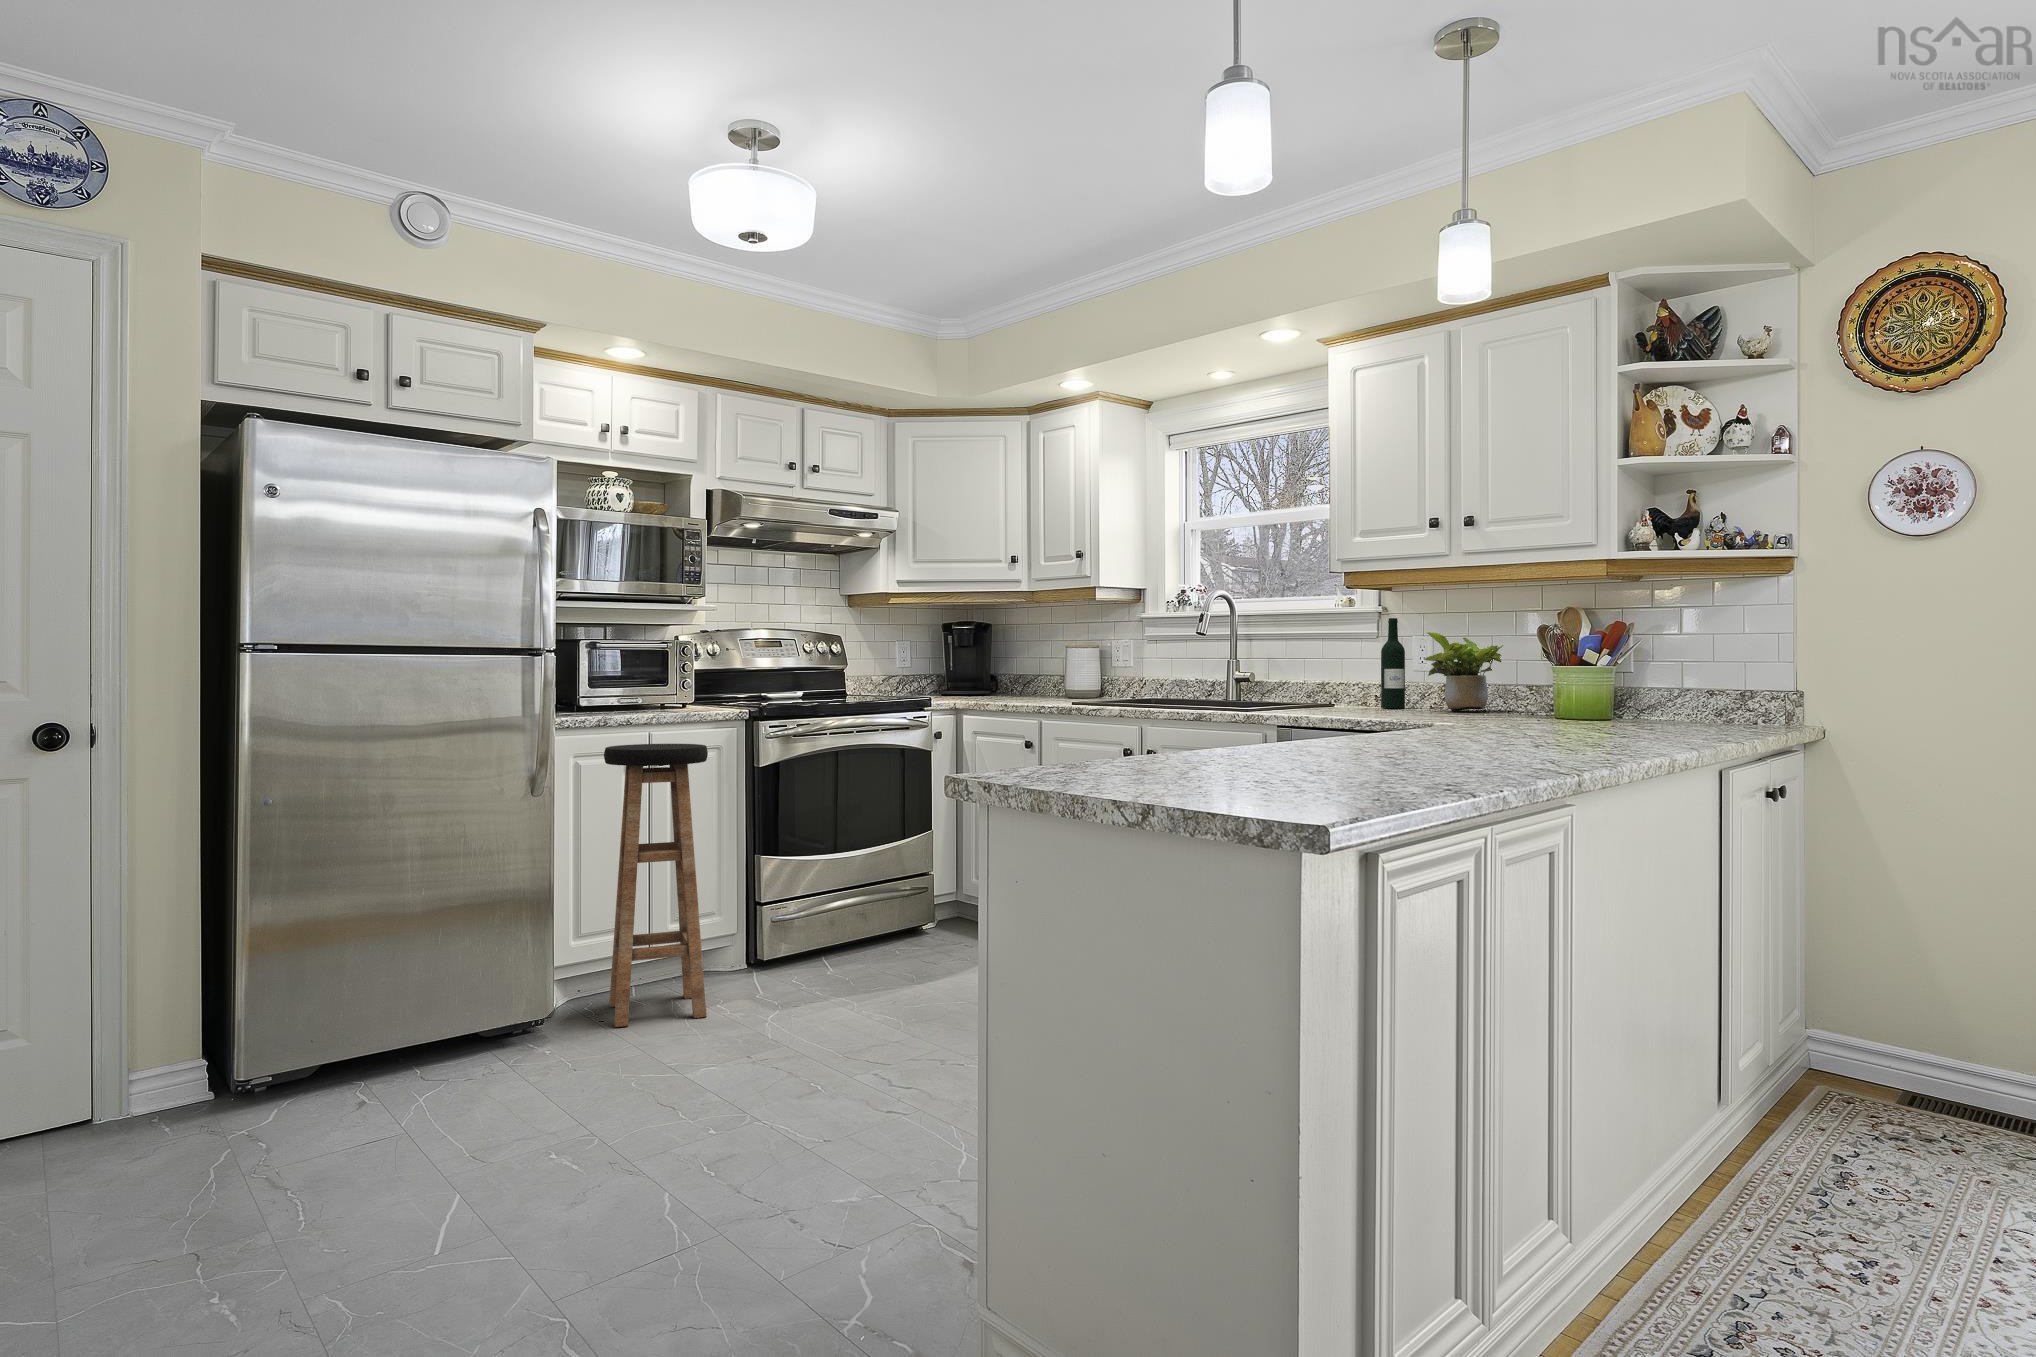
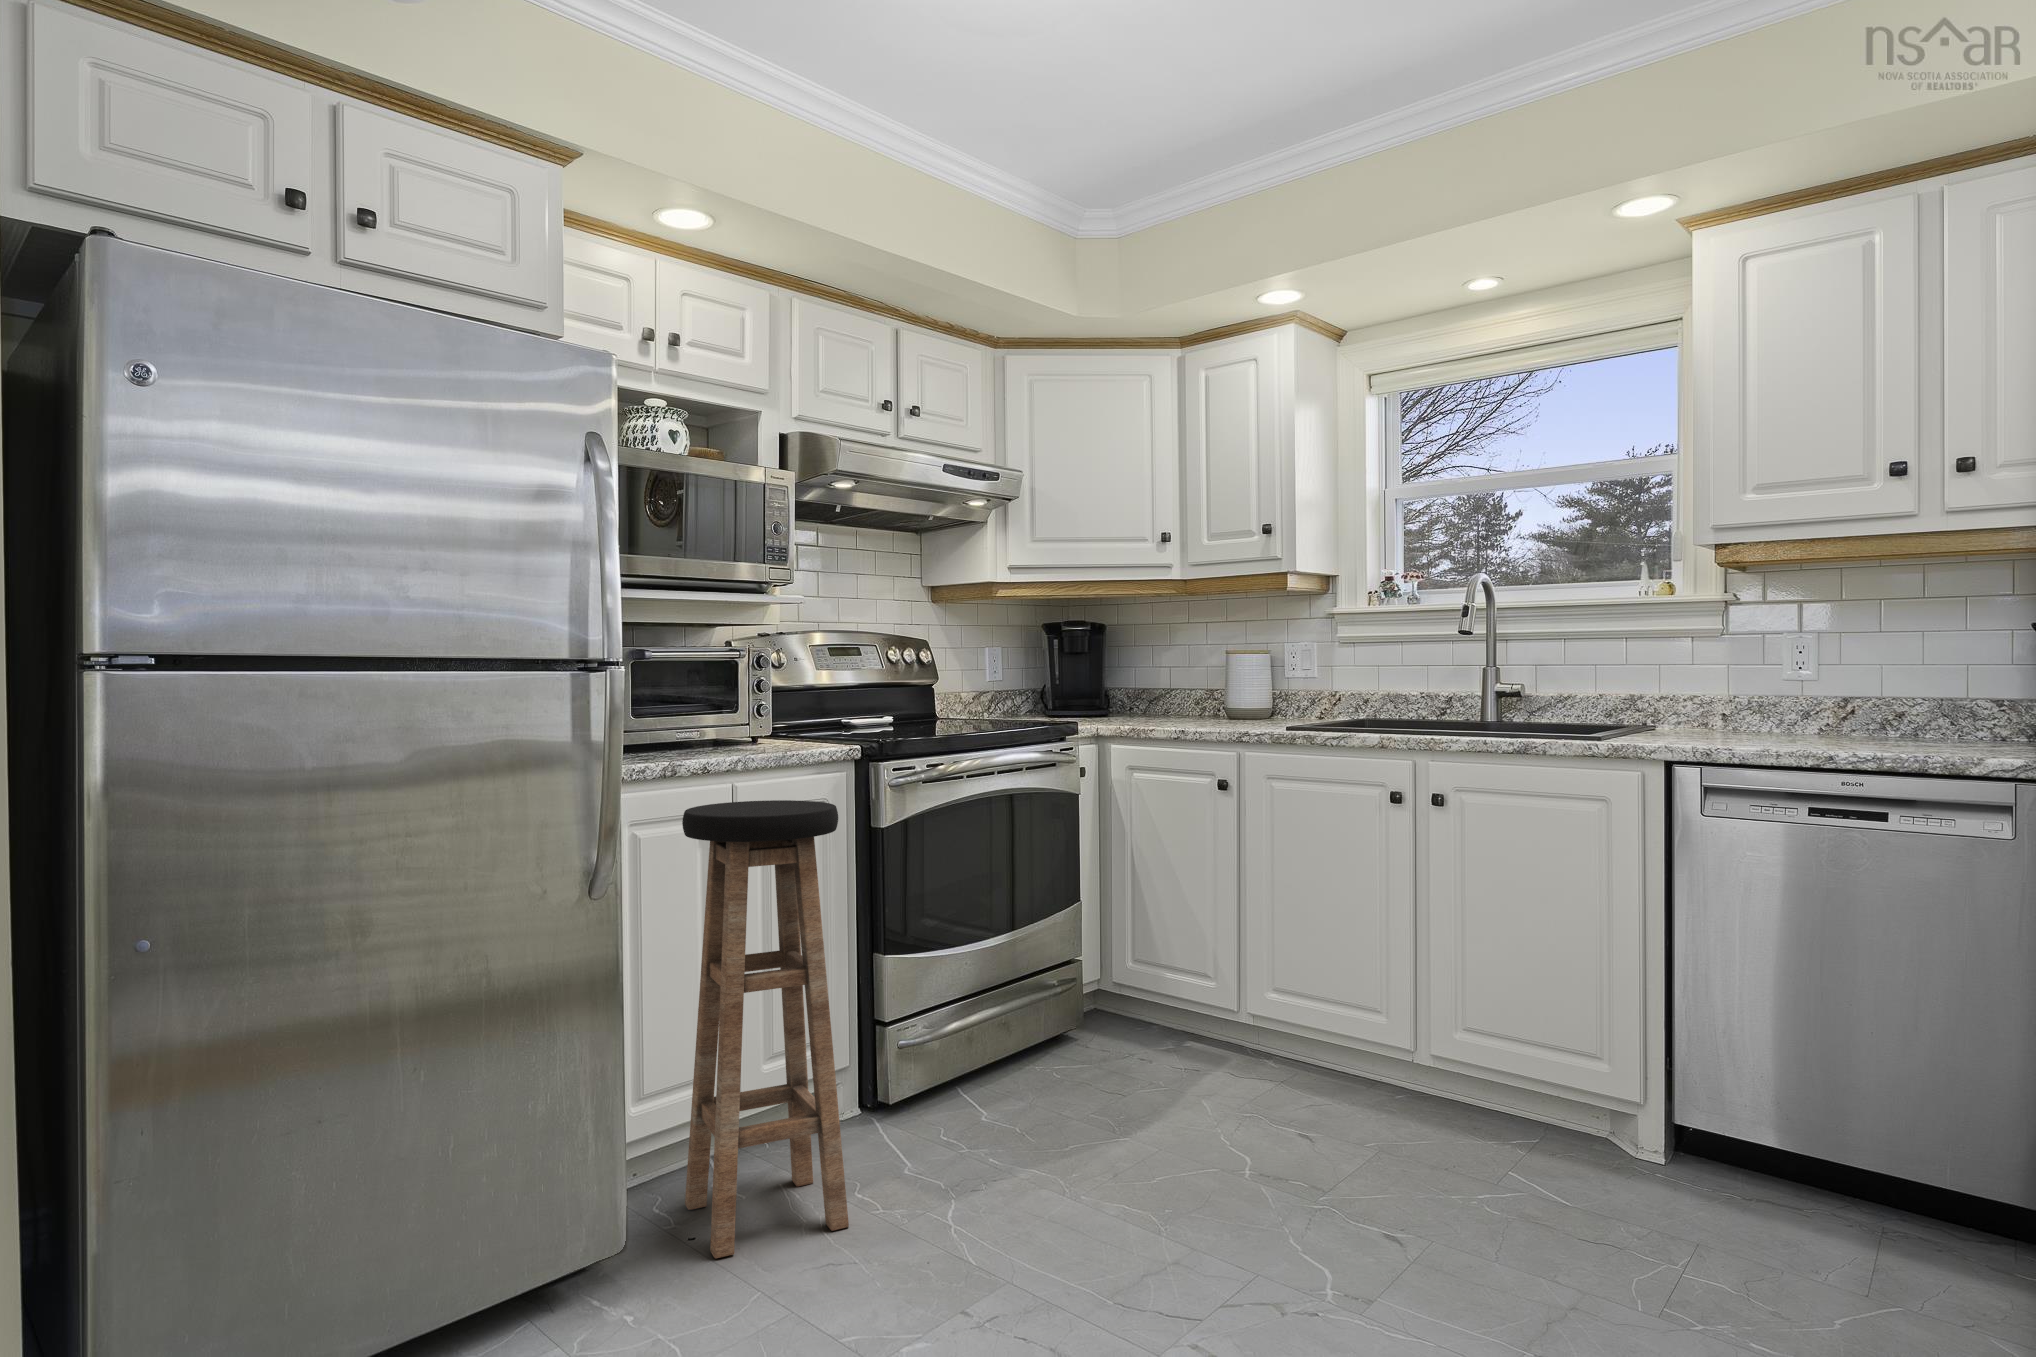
wine bottle: present [1381,618,1405,708] -> none [1740,608,1778,732]
potted plant: present [1425,632,1503,711] -> none [1826,627,1952,736]

